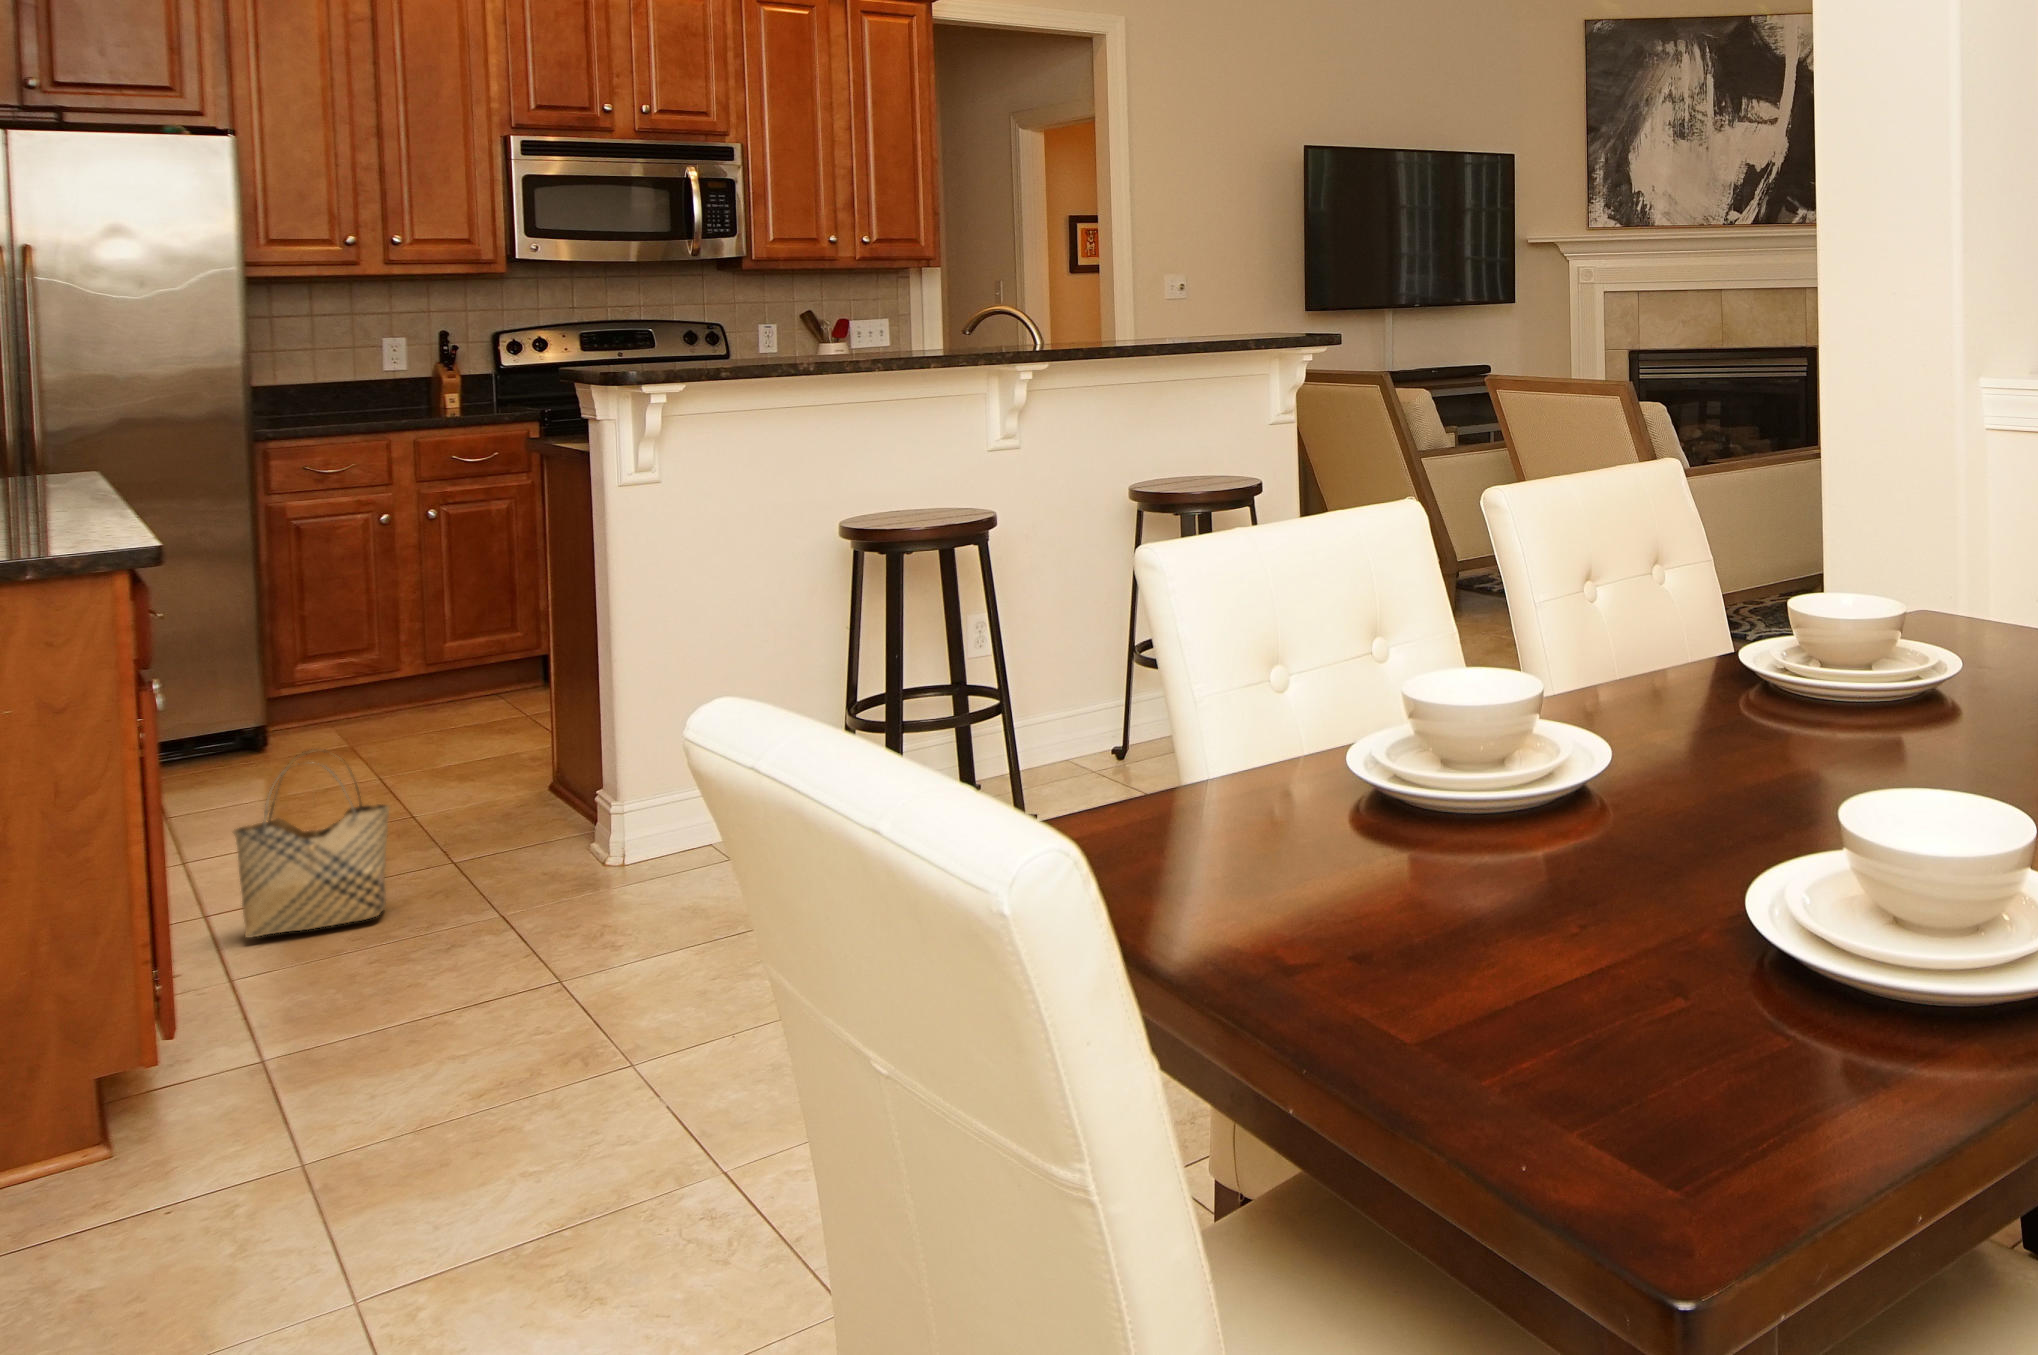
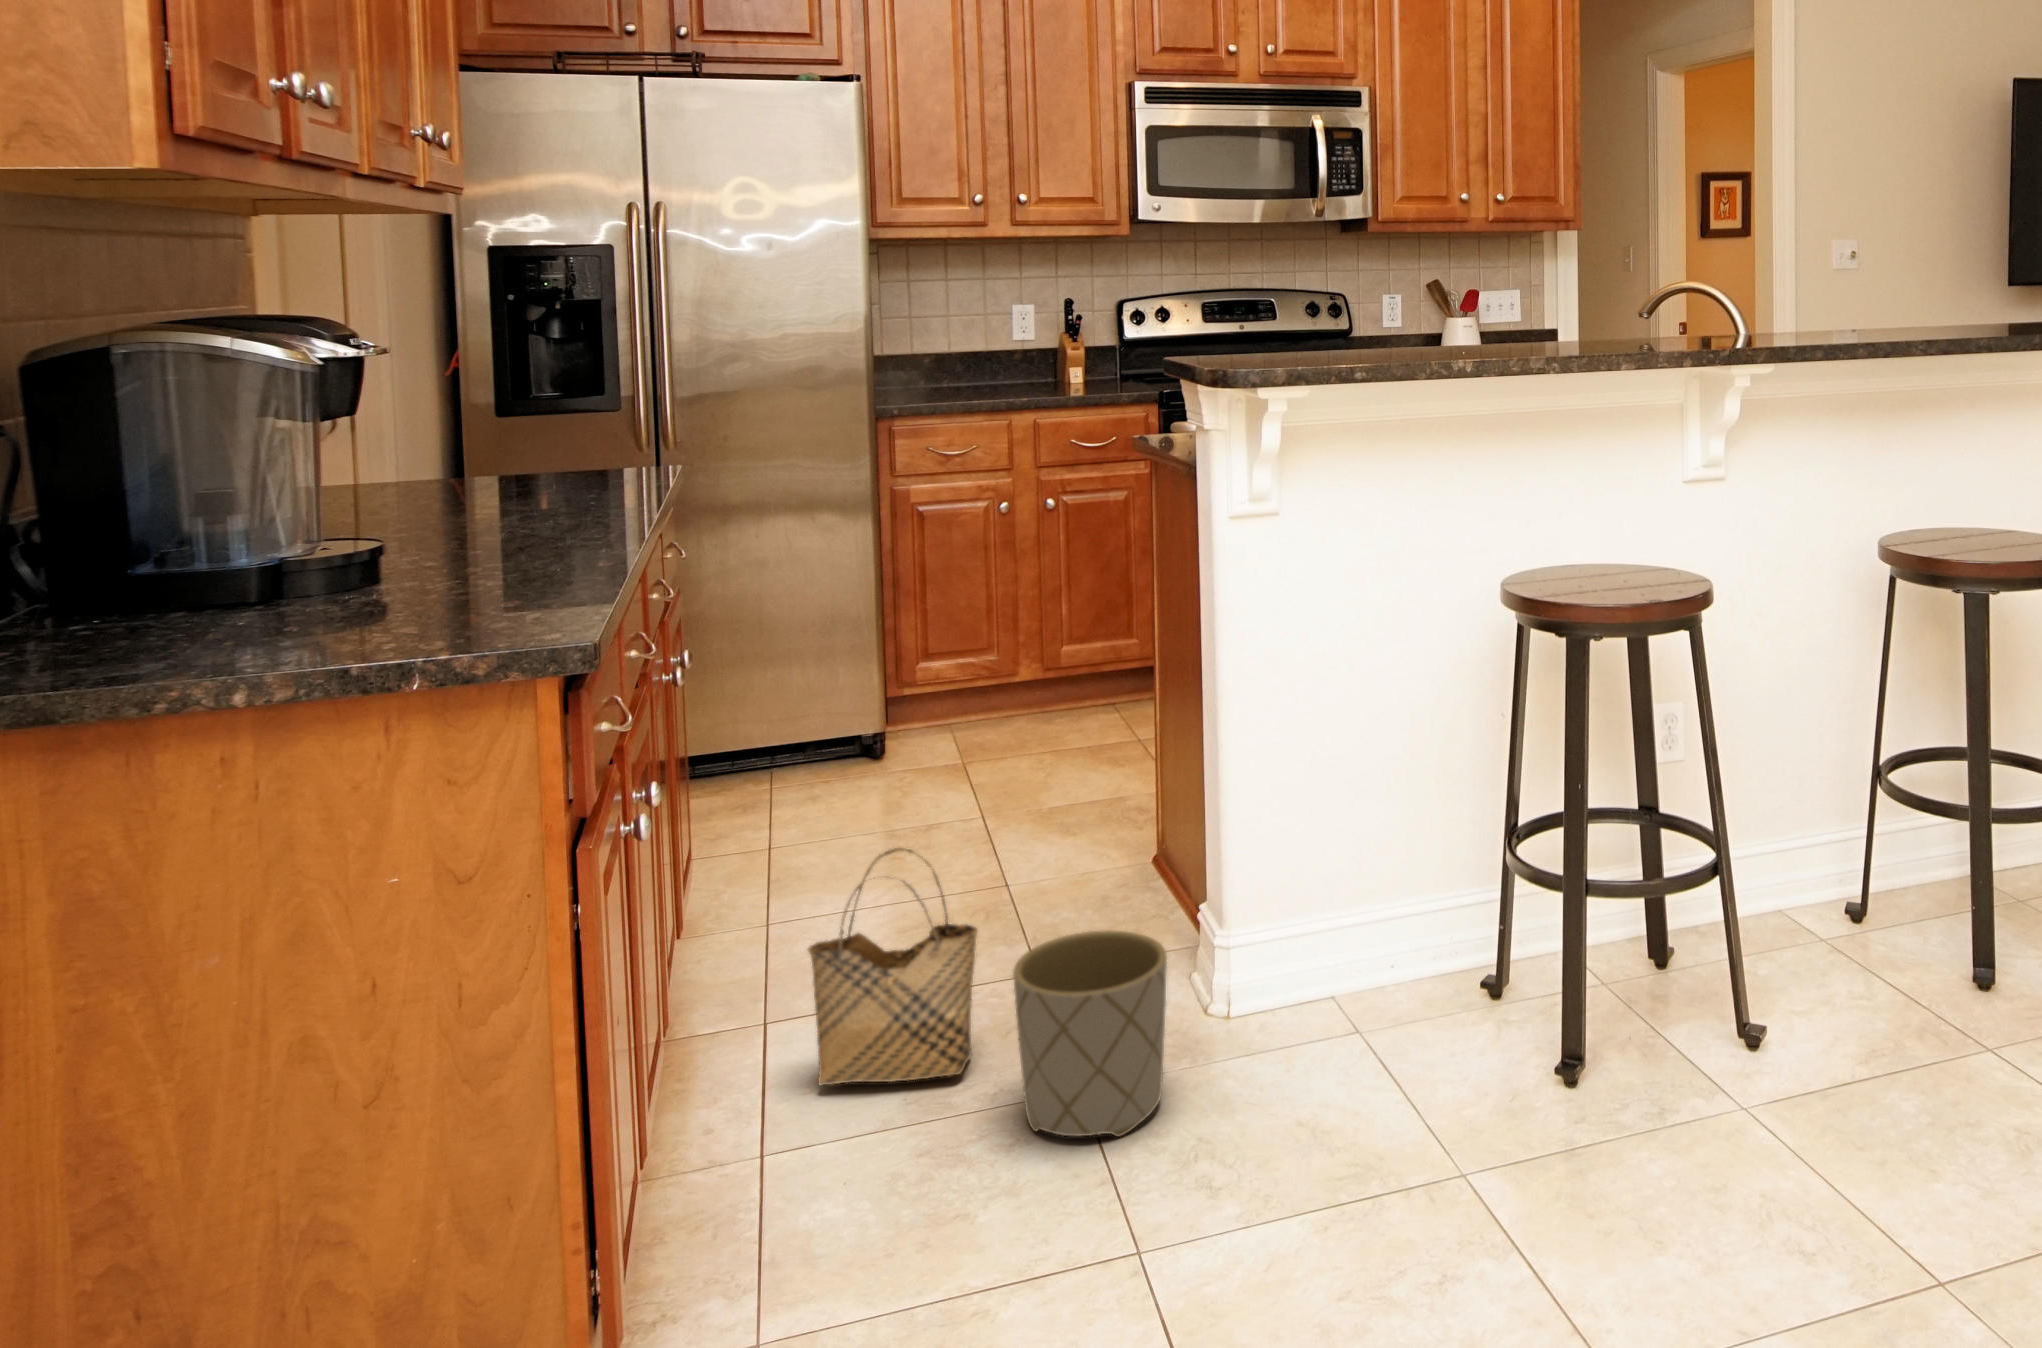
planter: none [427,790,559,938] -> present [1013,930,1167,1137]

